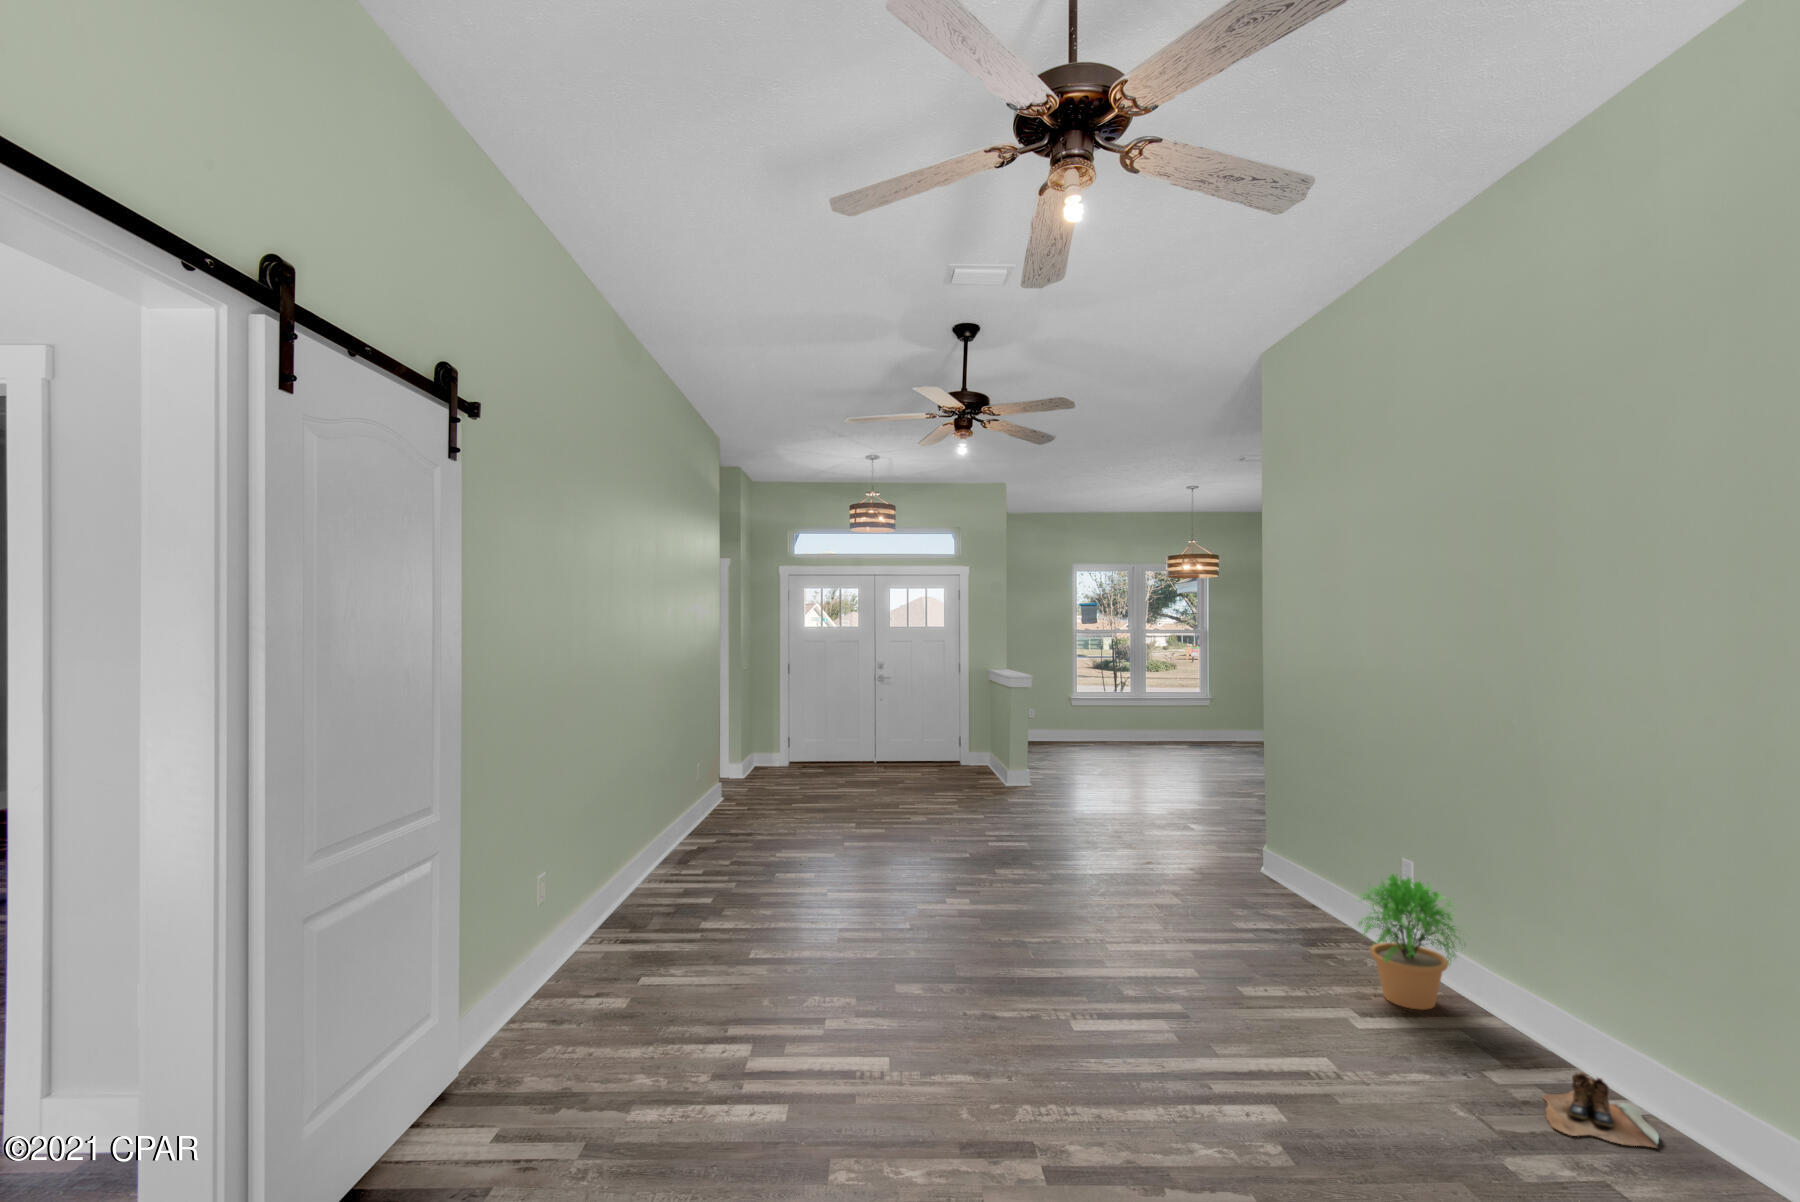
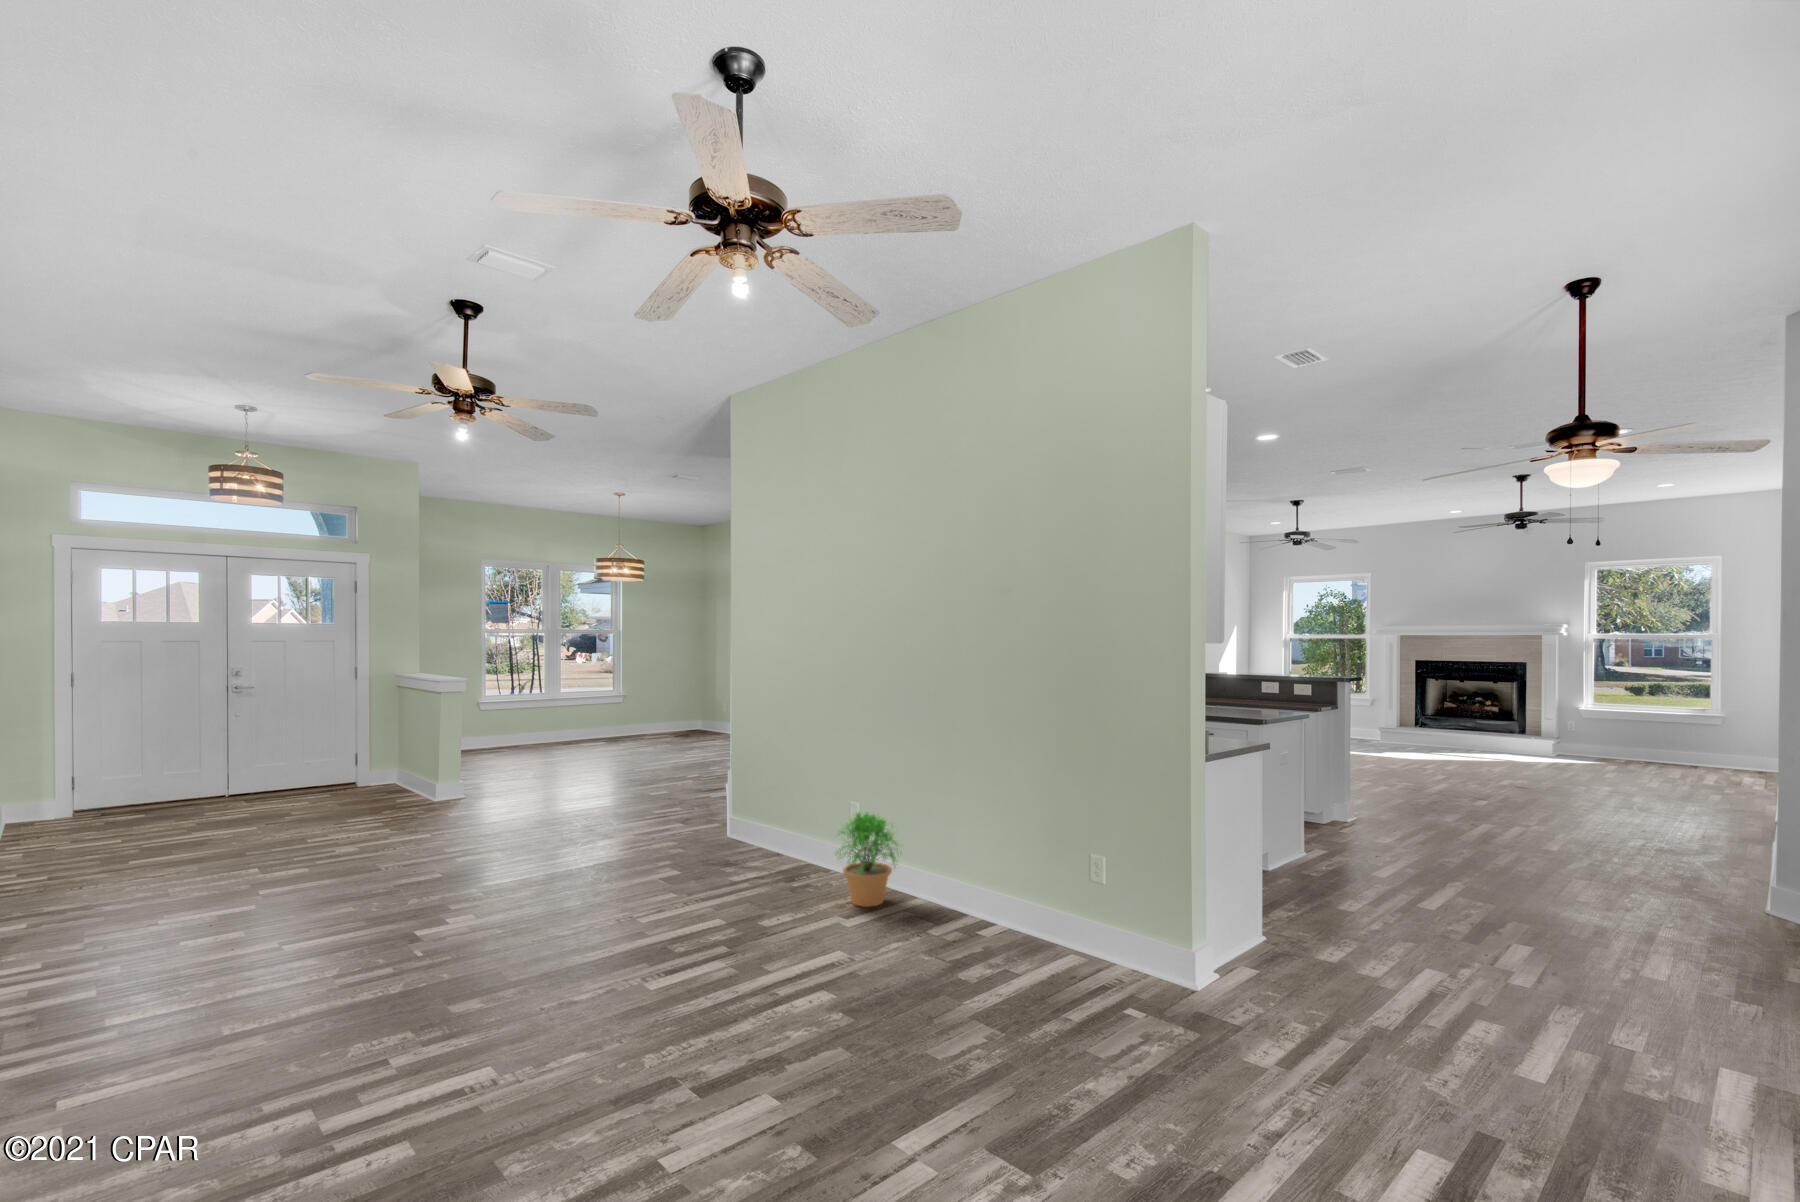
boots: present [1543,1073,1659,1148] -> none [962,914,1023,953]

